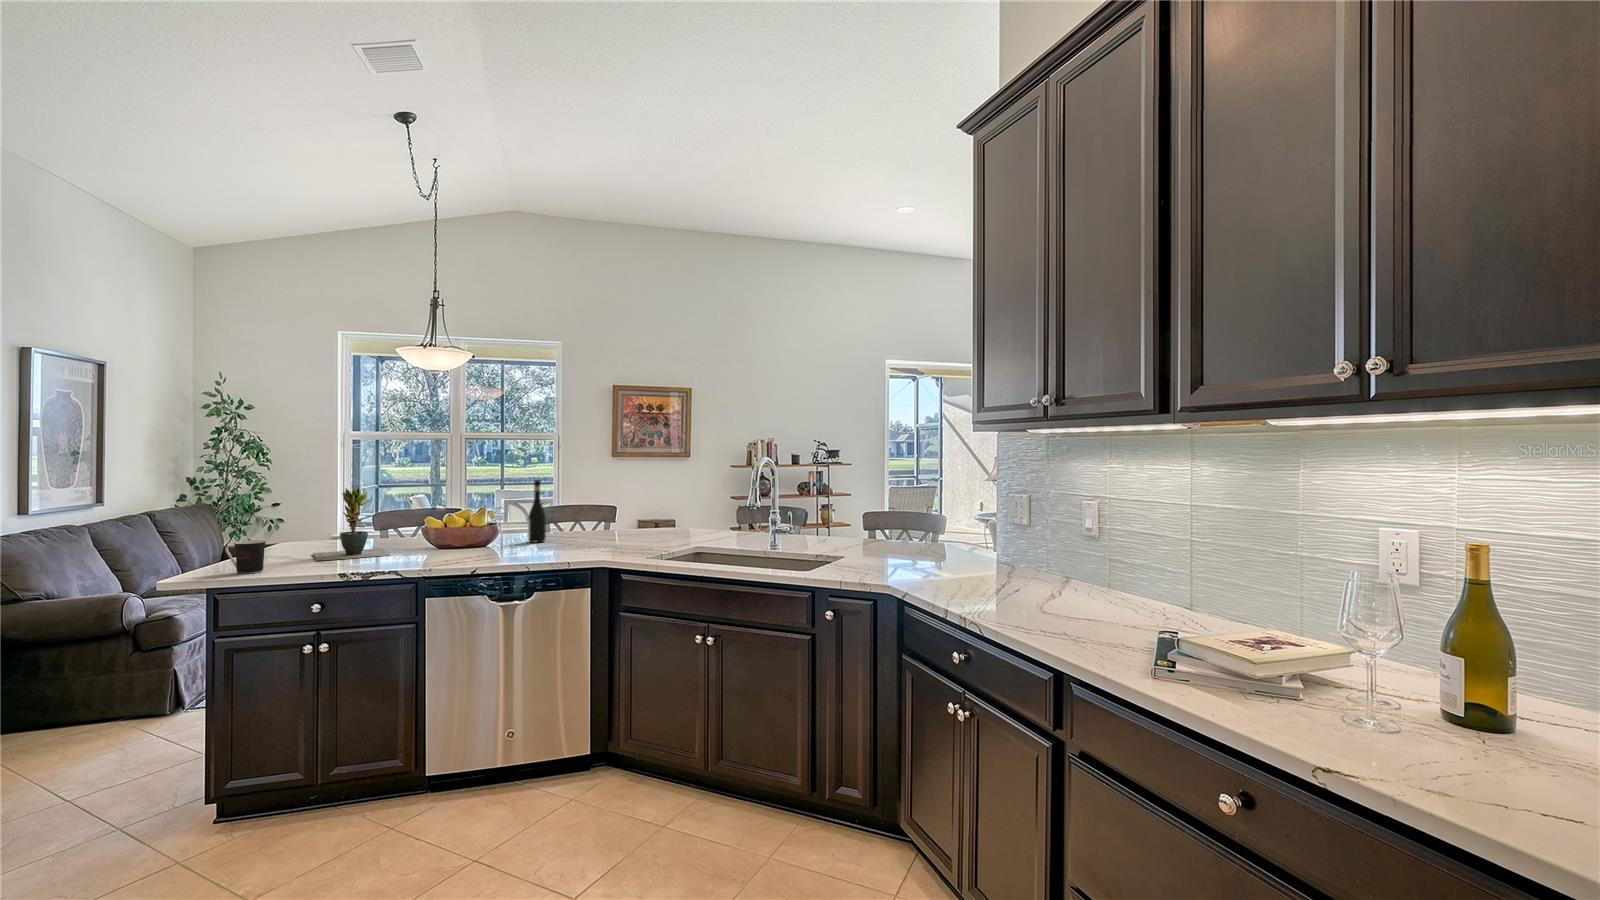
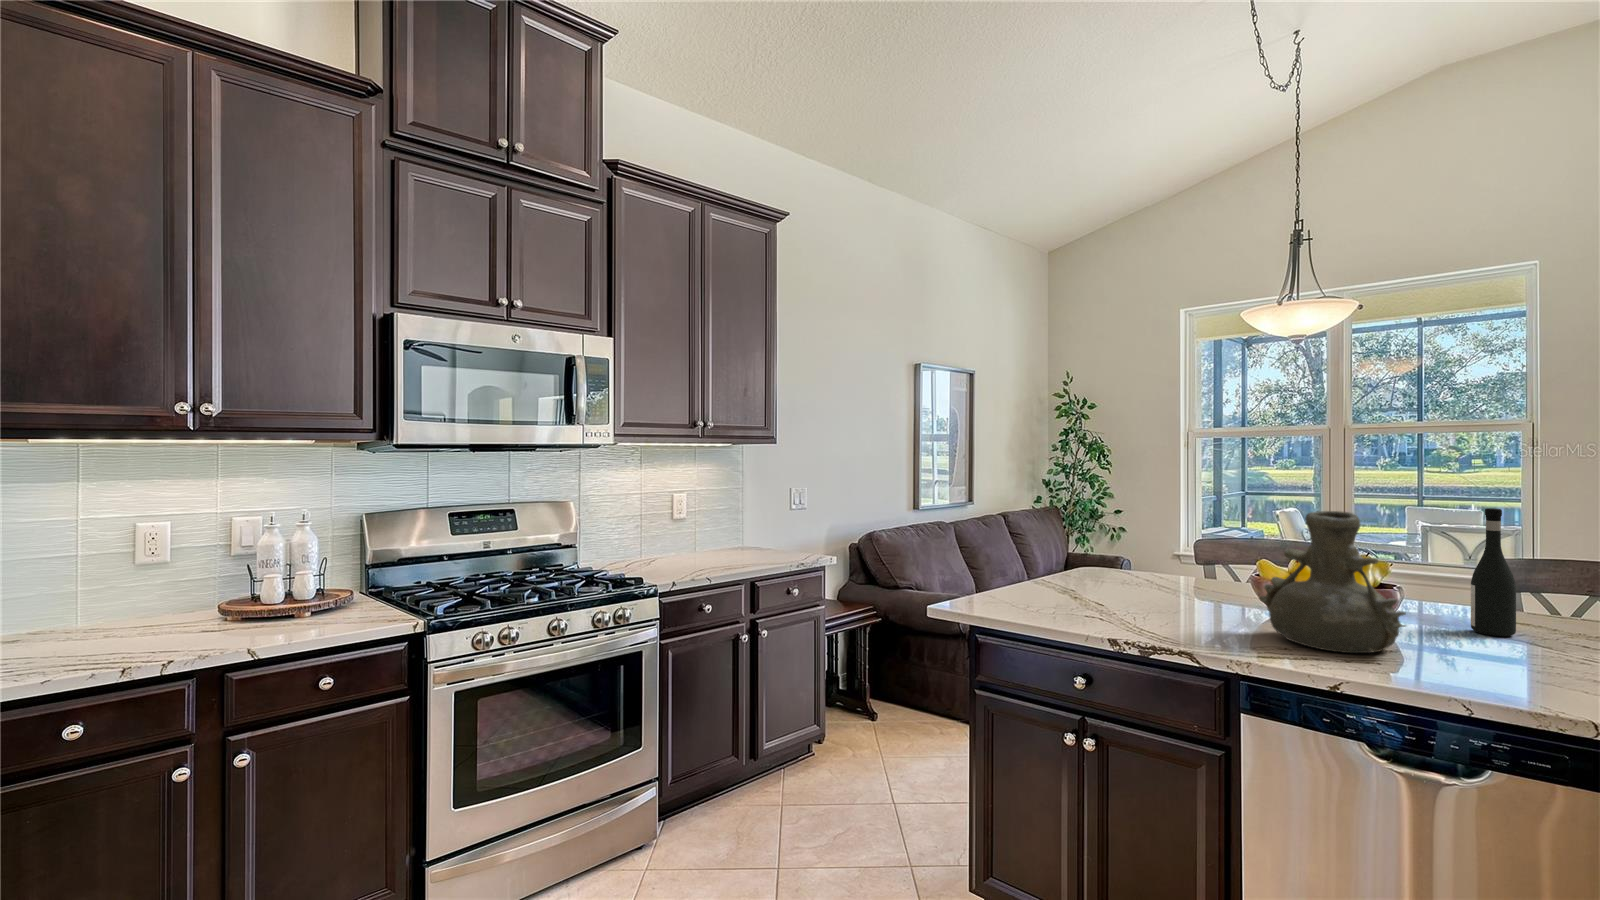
vase: none [429,484,503,558] -> present [1259,511,1406,653]
potted plant: present [313,487,390,561] -> none [1096,504,1199,615]
coffee cup: present [225,540,266,574] -> none [987,568,1029,613]

